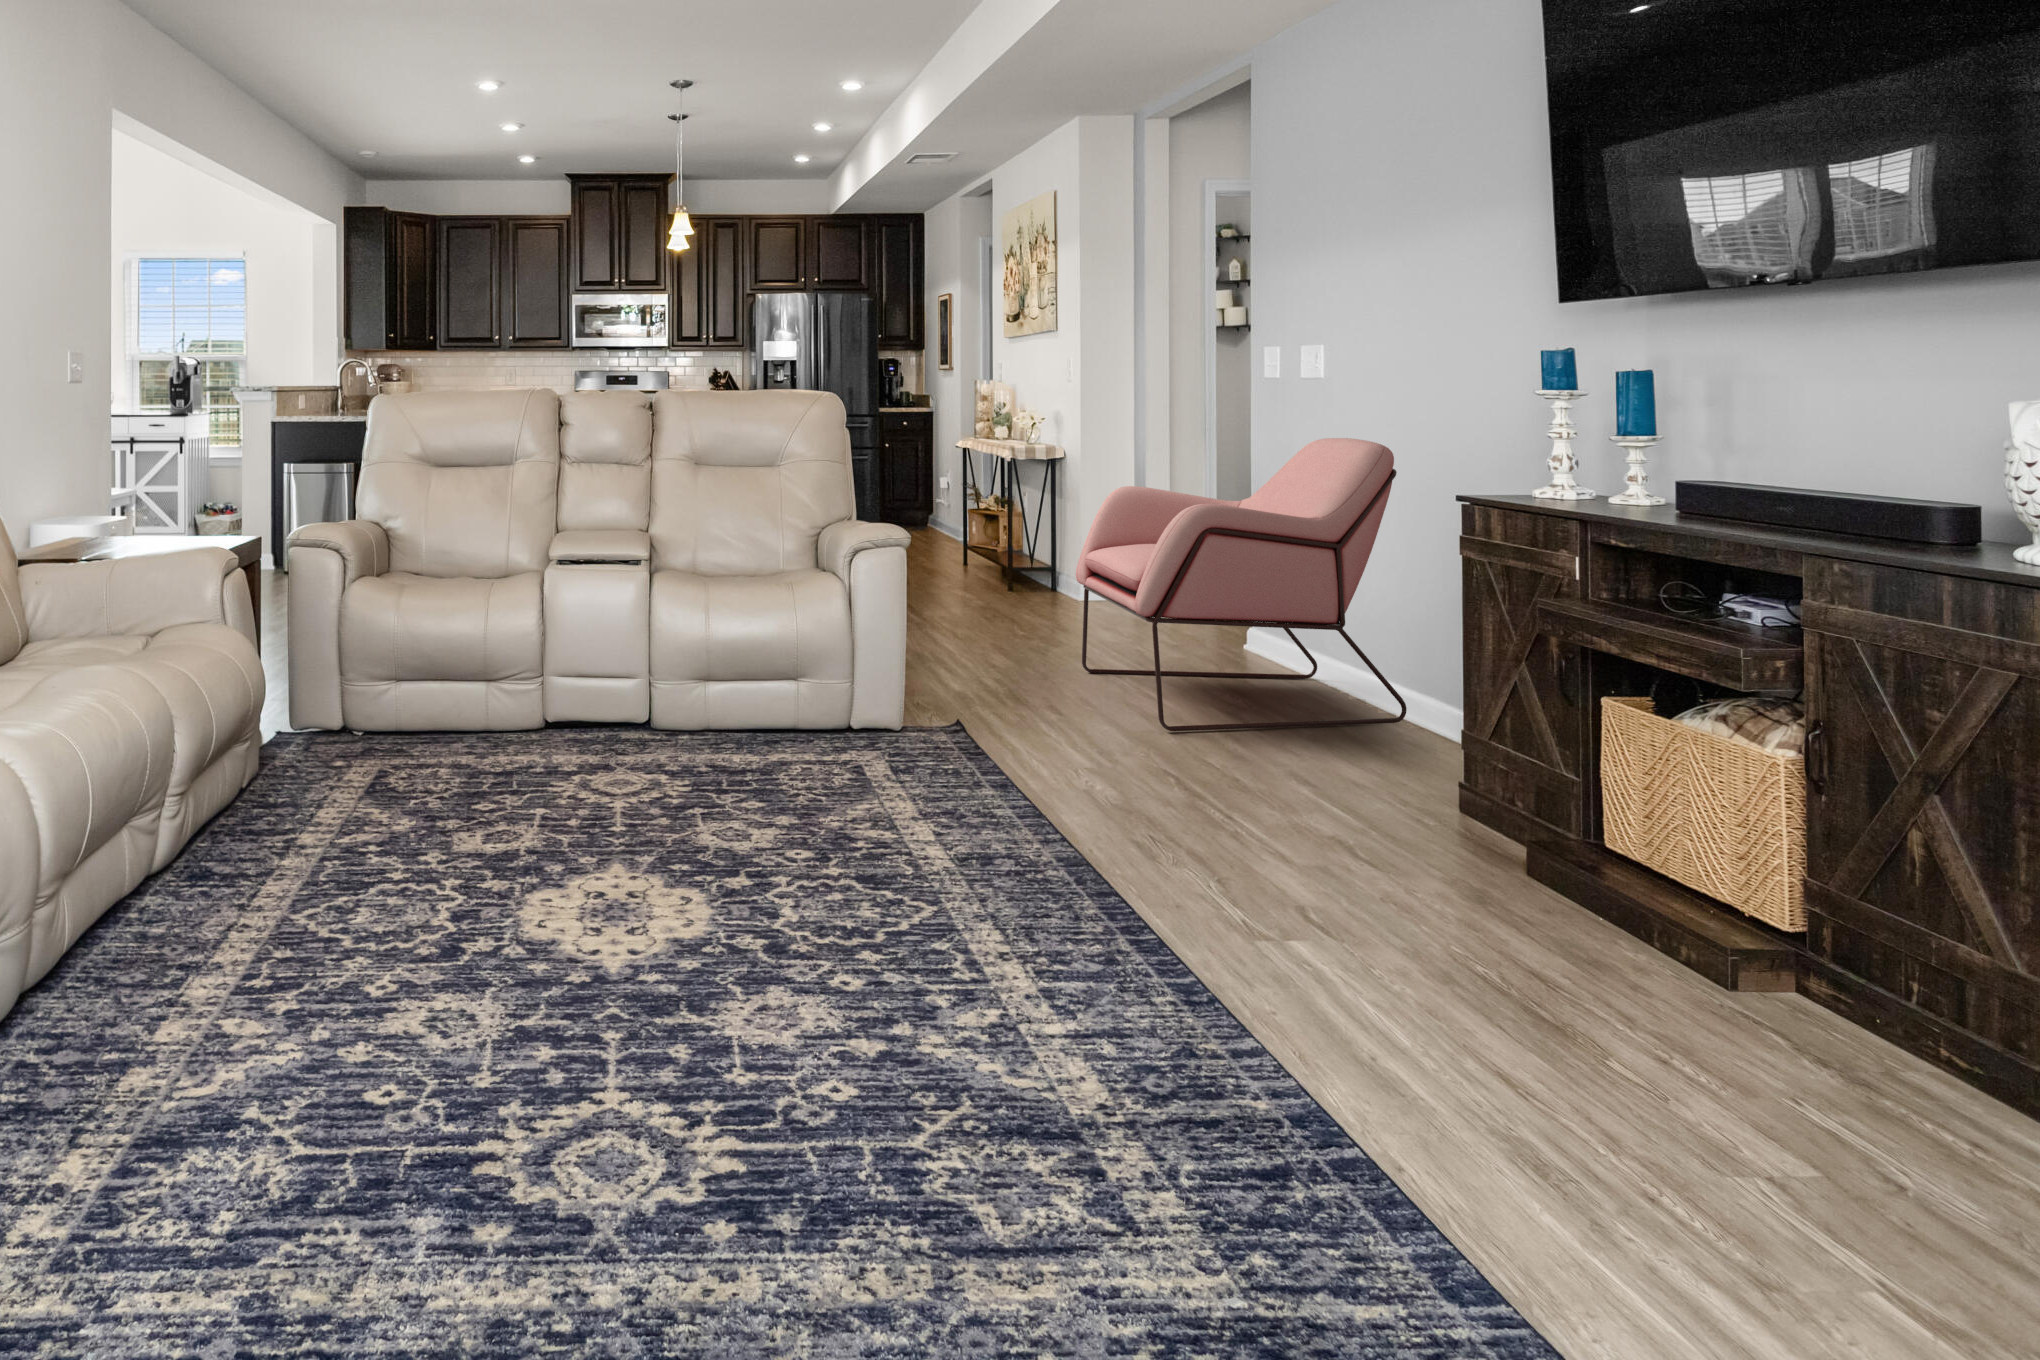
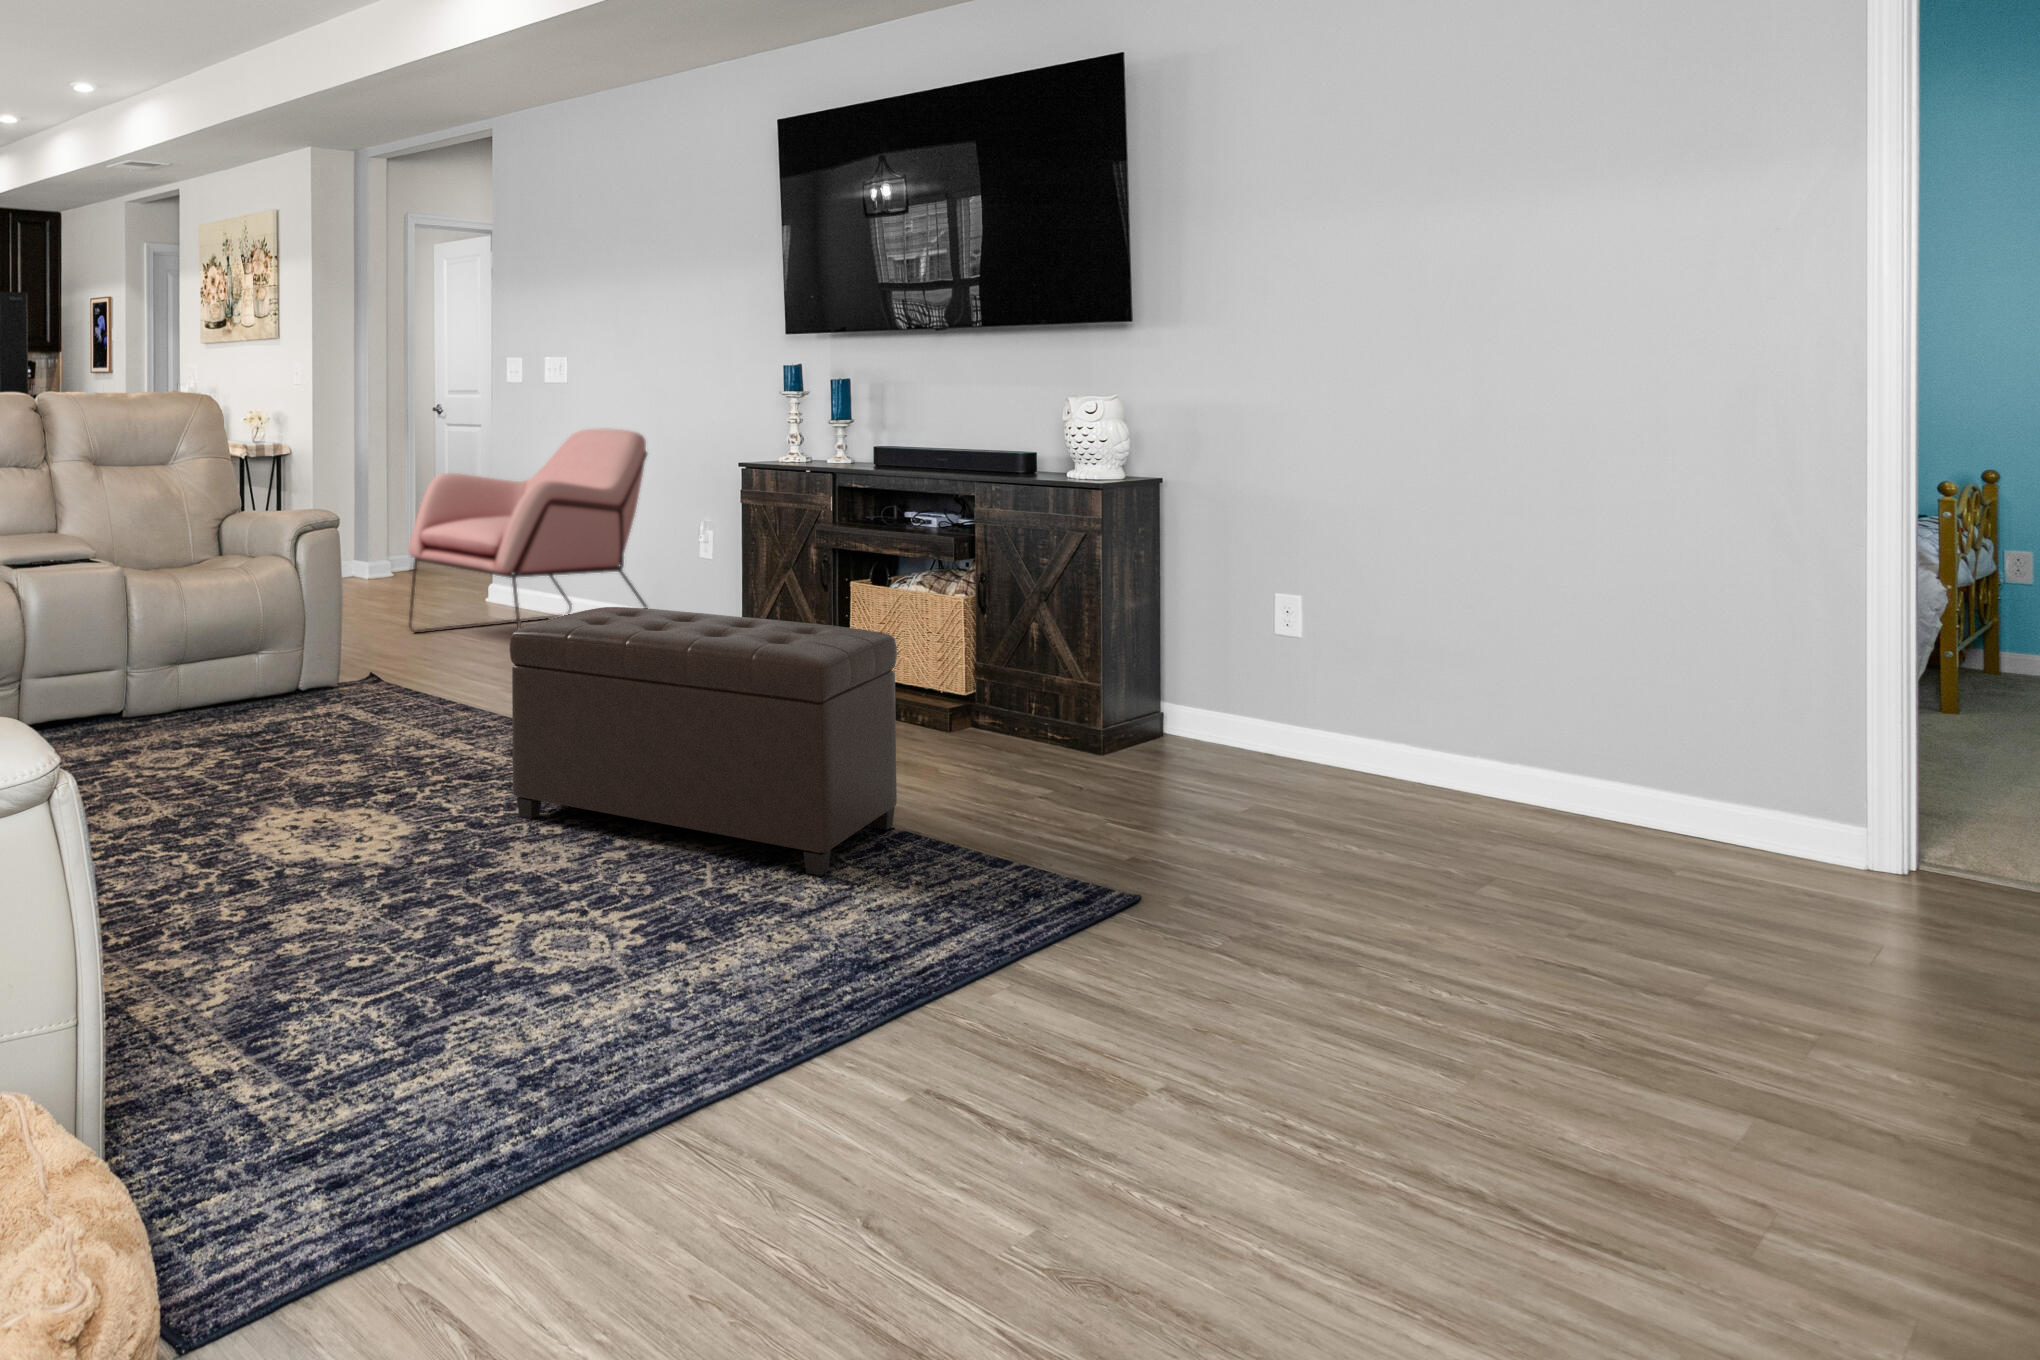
ottoman: none [834,686,1369,1197] -> present [509,607,897,876]

